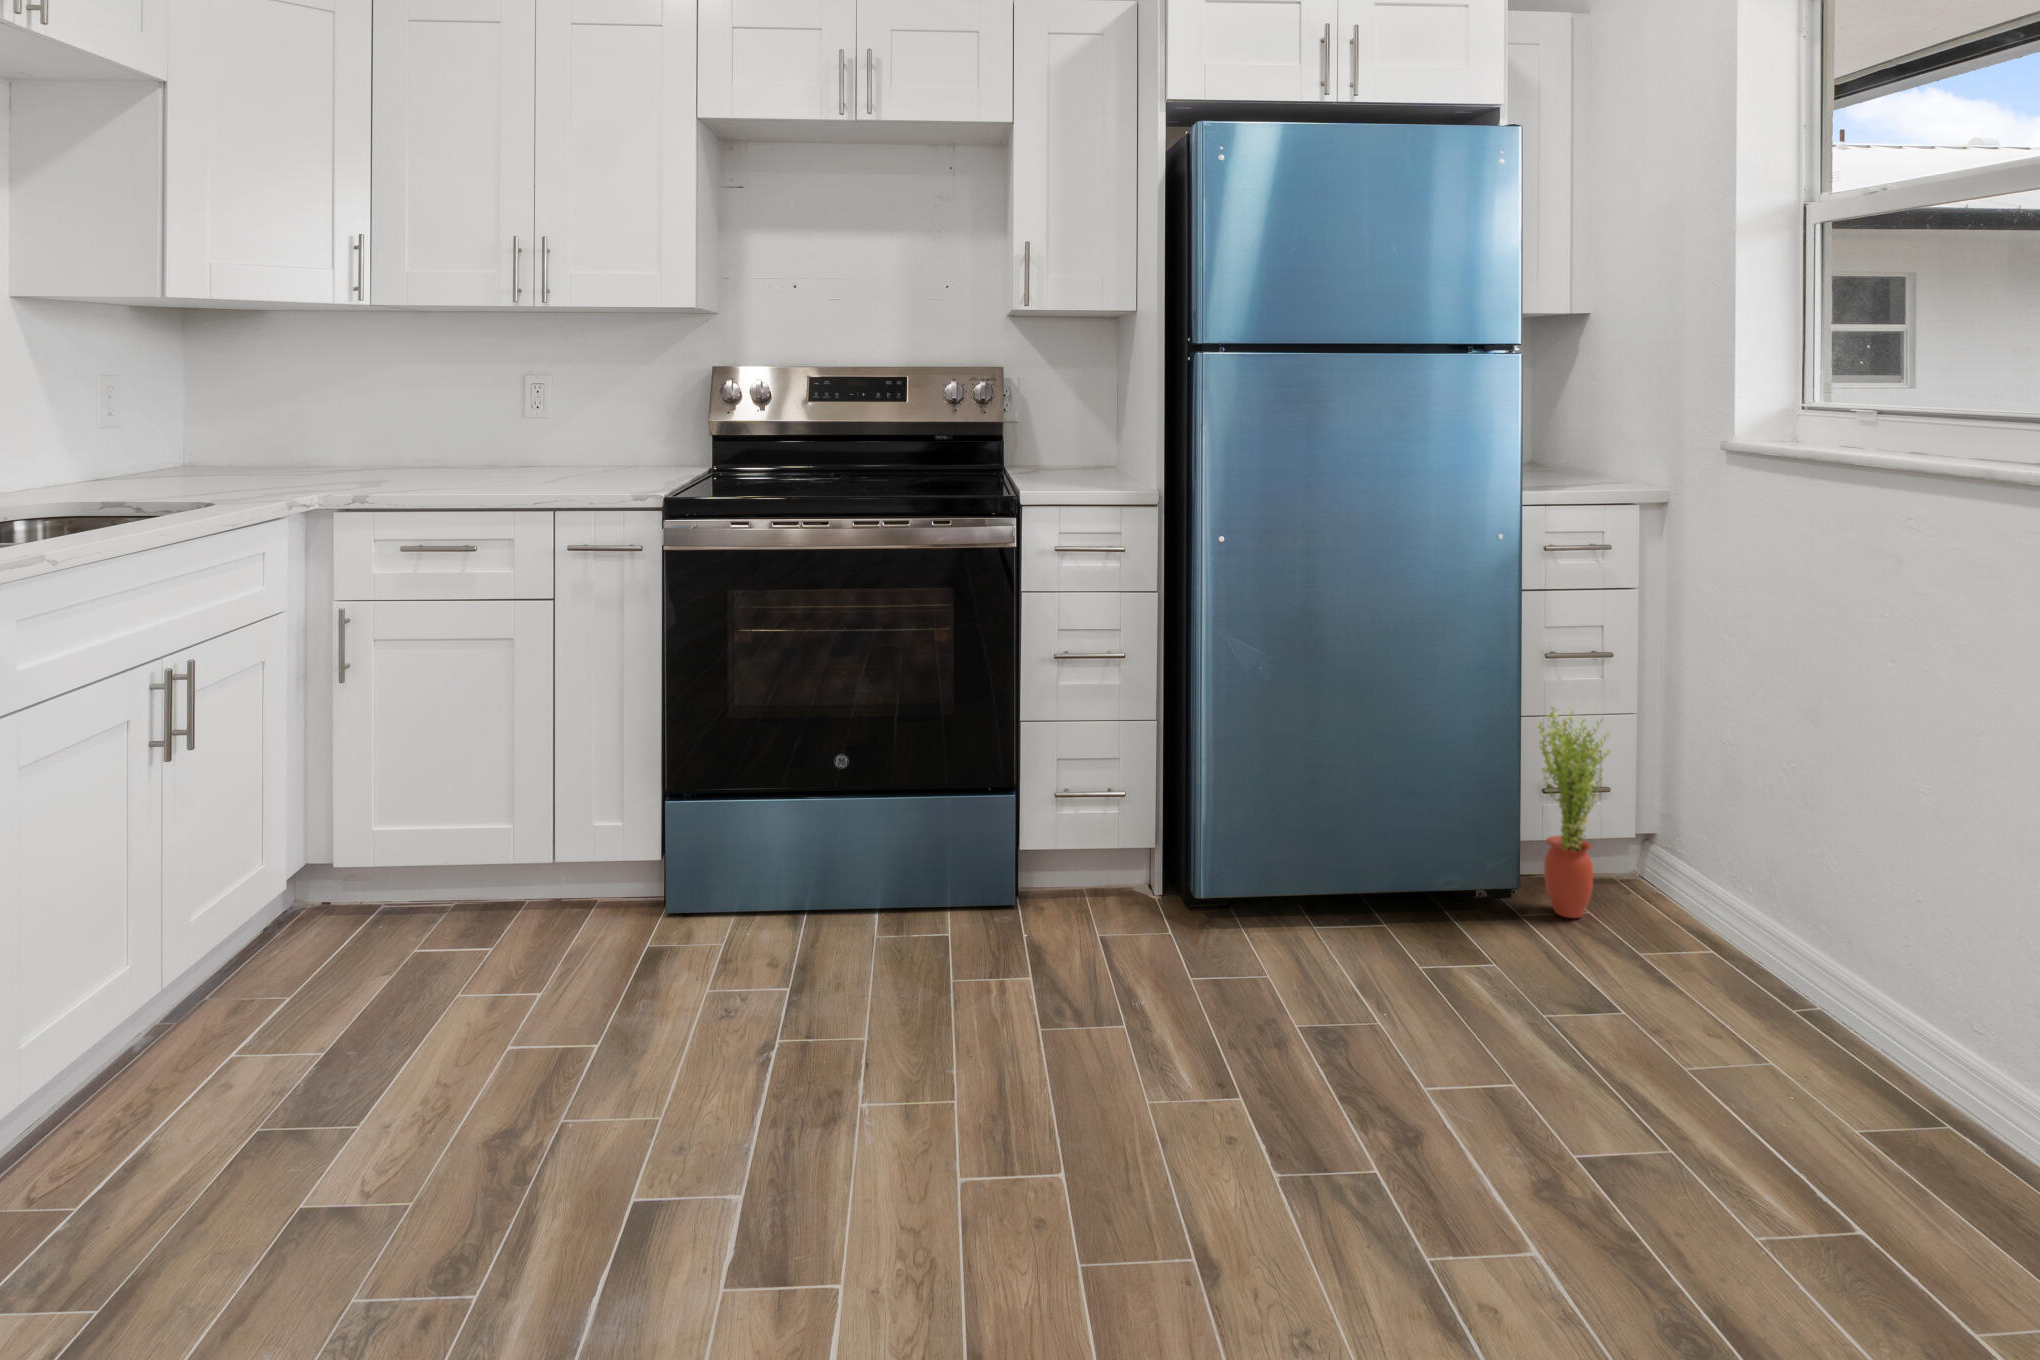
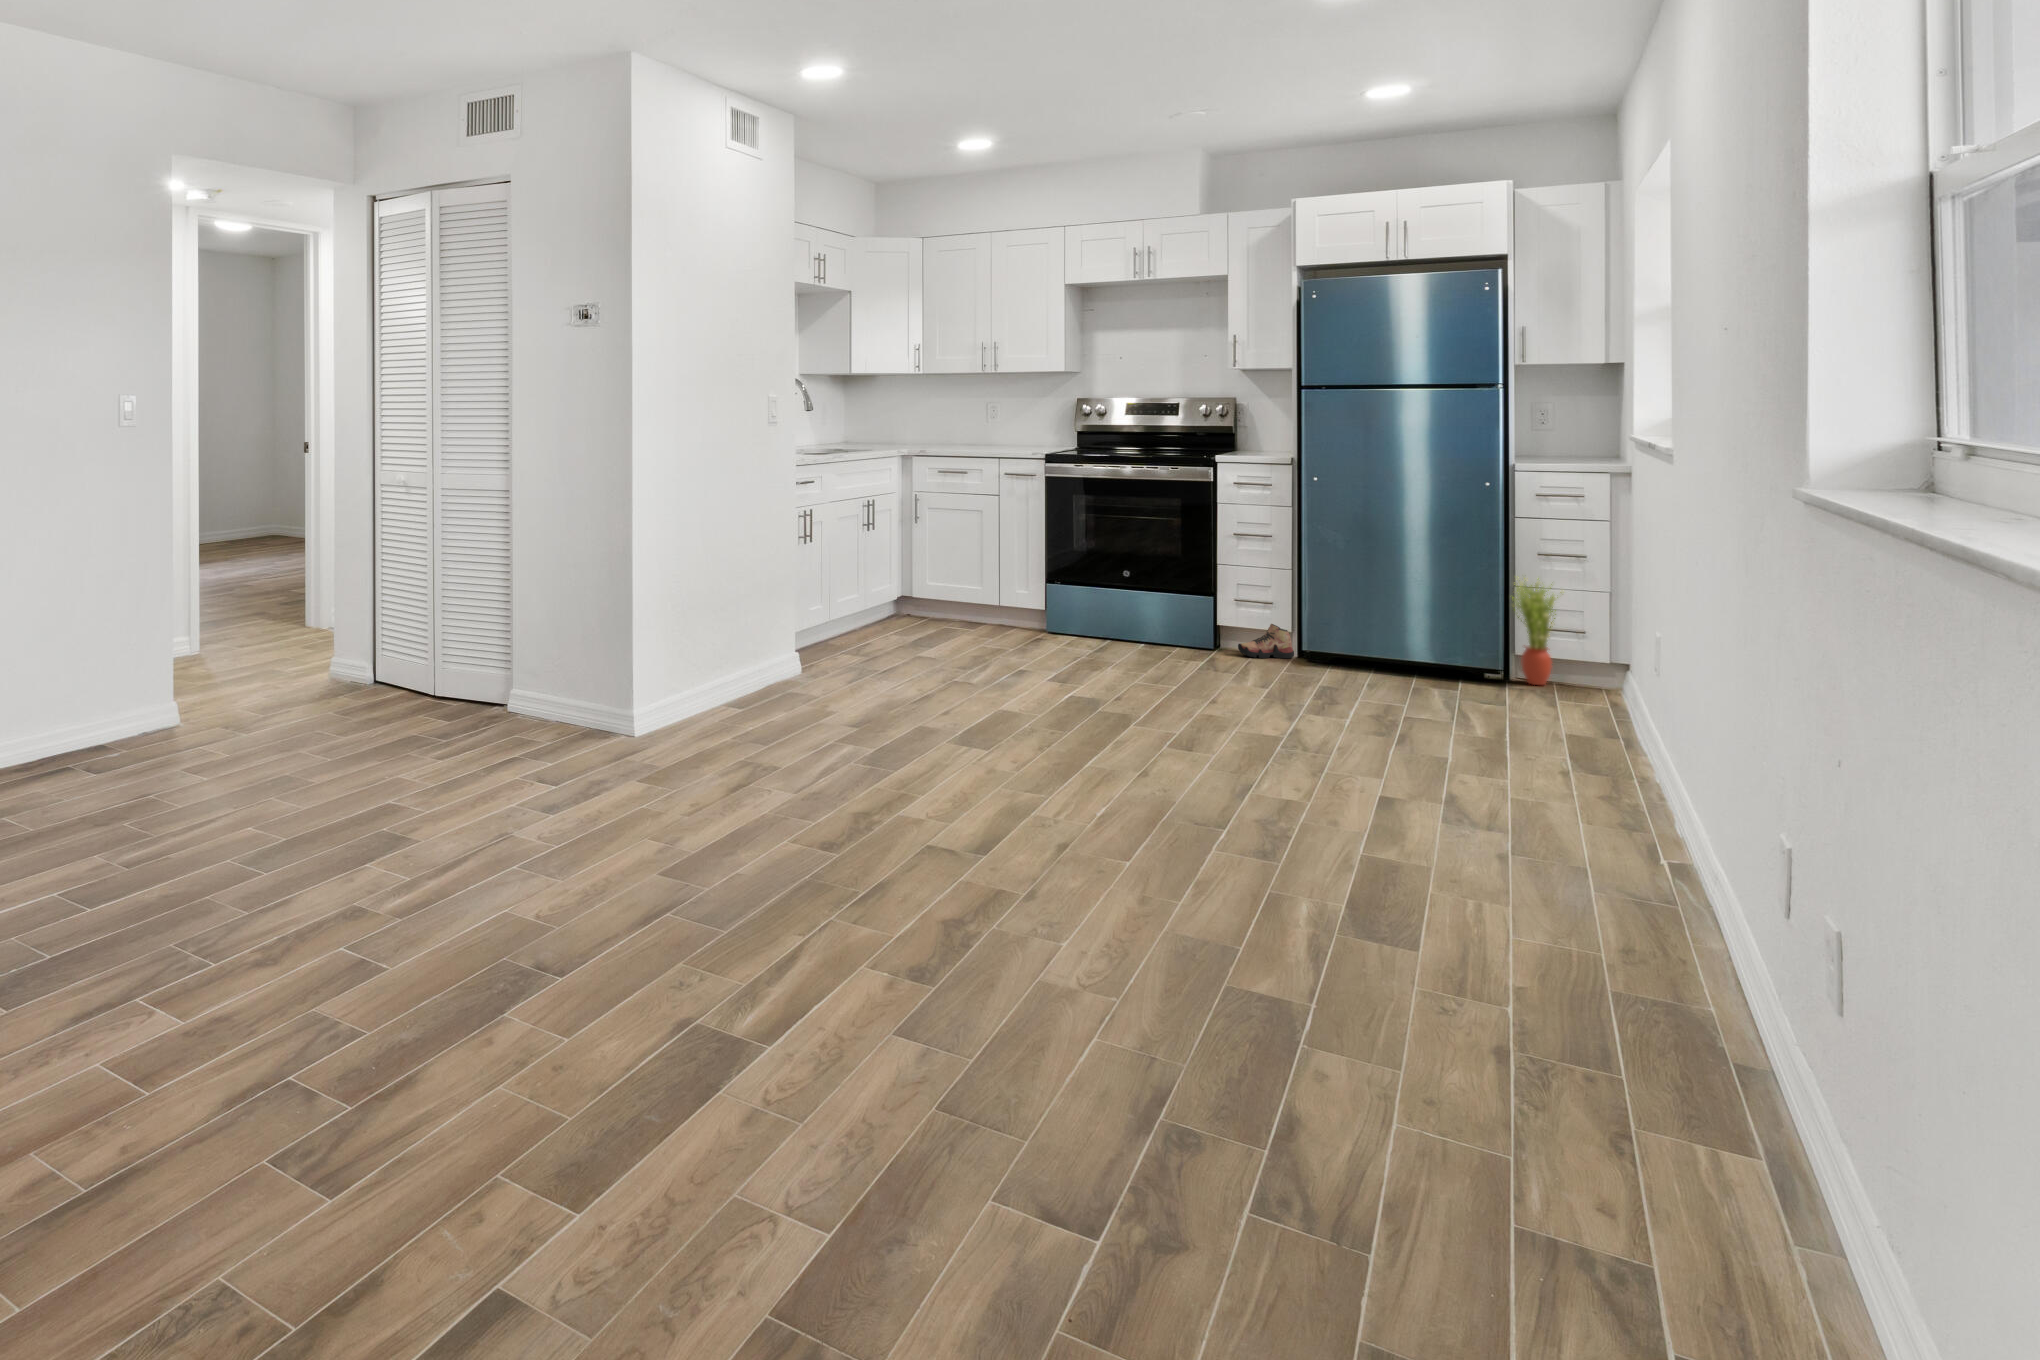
shoe: none [1073,848,1168,937] -> present [1238,624,1294,658]

